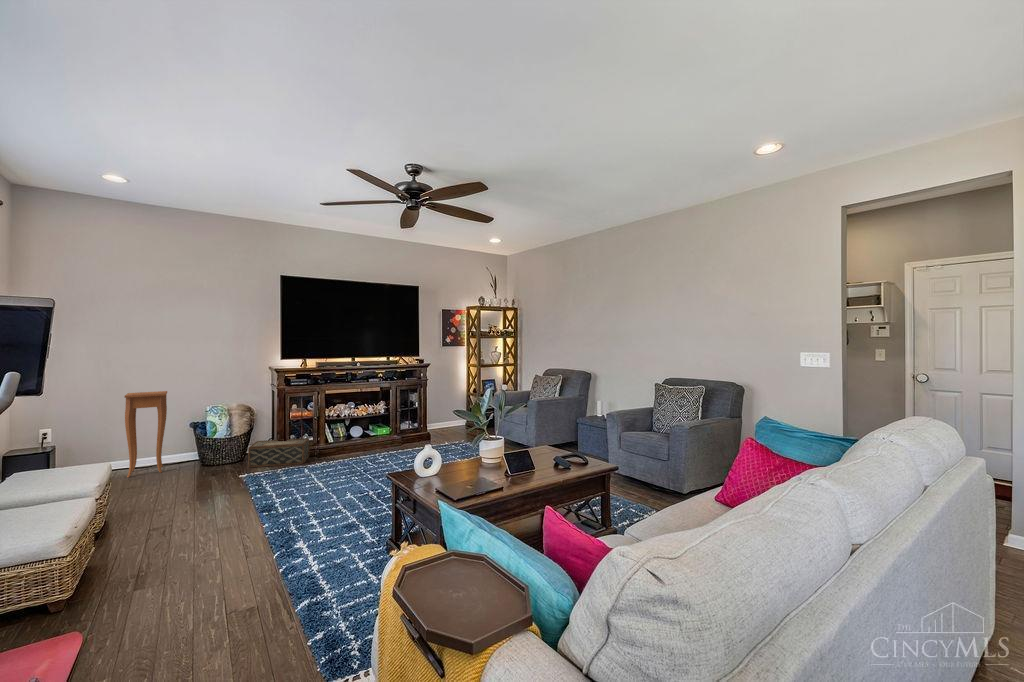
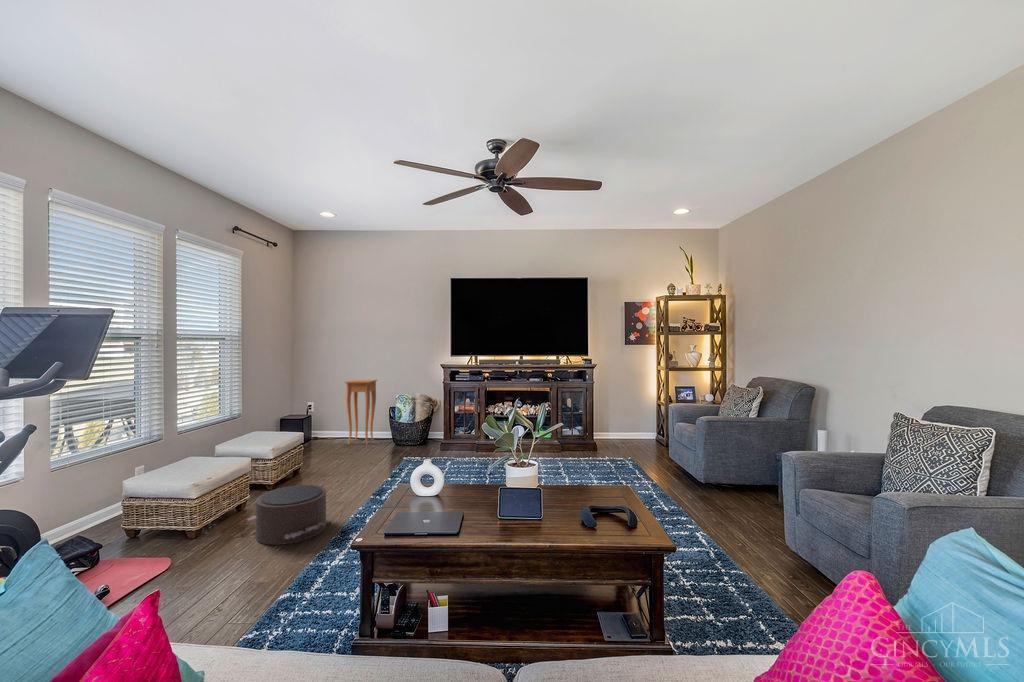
woven basket: present [248,438,309,467] -> none [417,429,469,456]
pouf: none [131,510,259,589] -> present [247,485,326,545]

